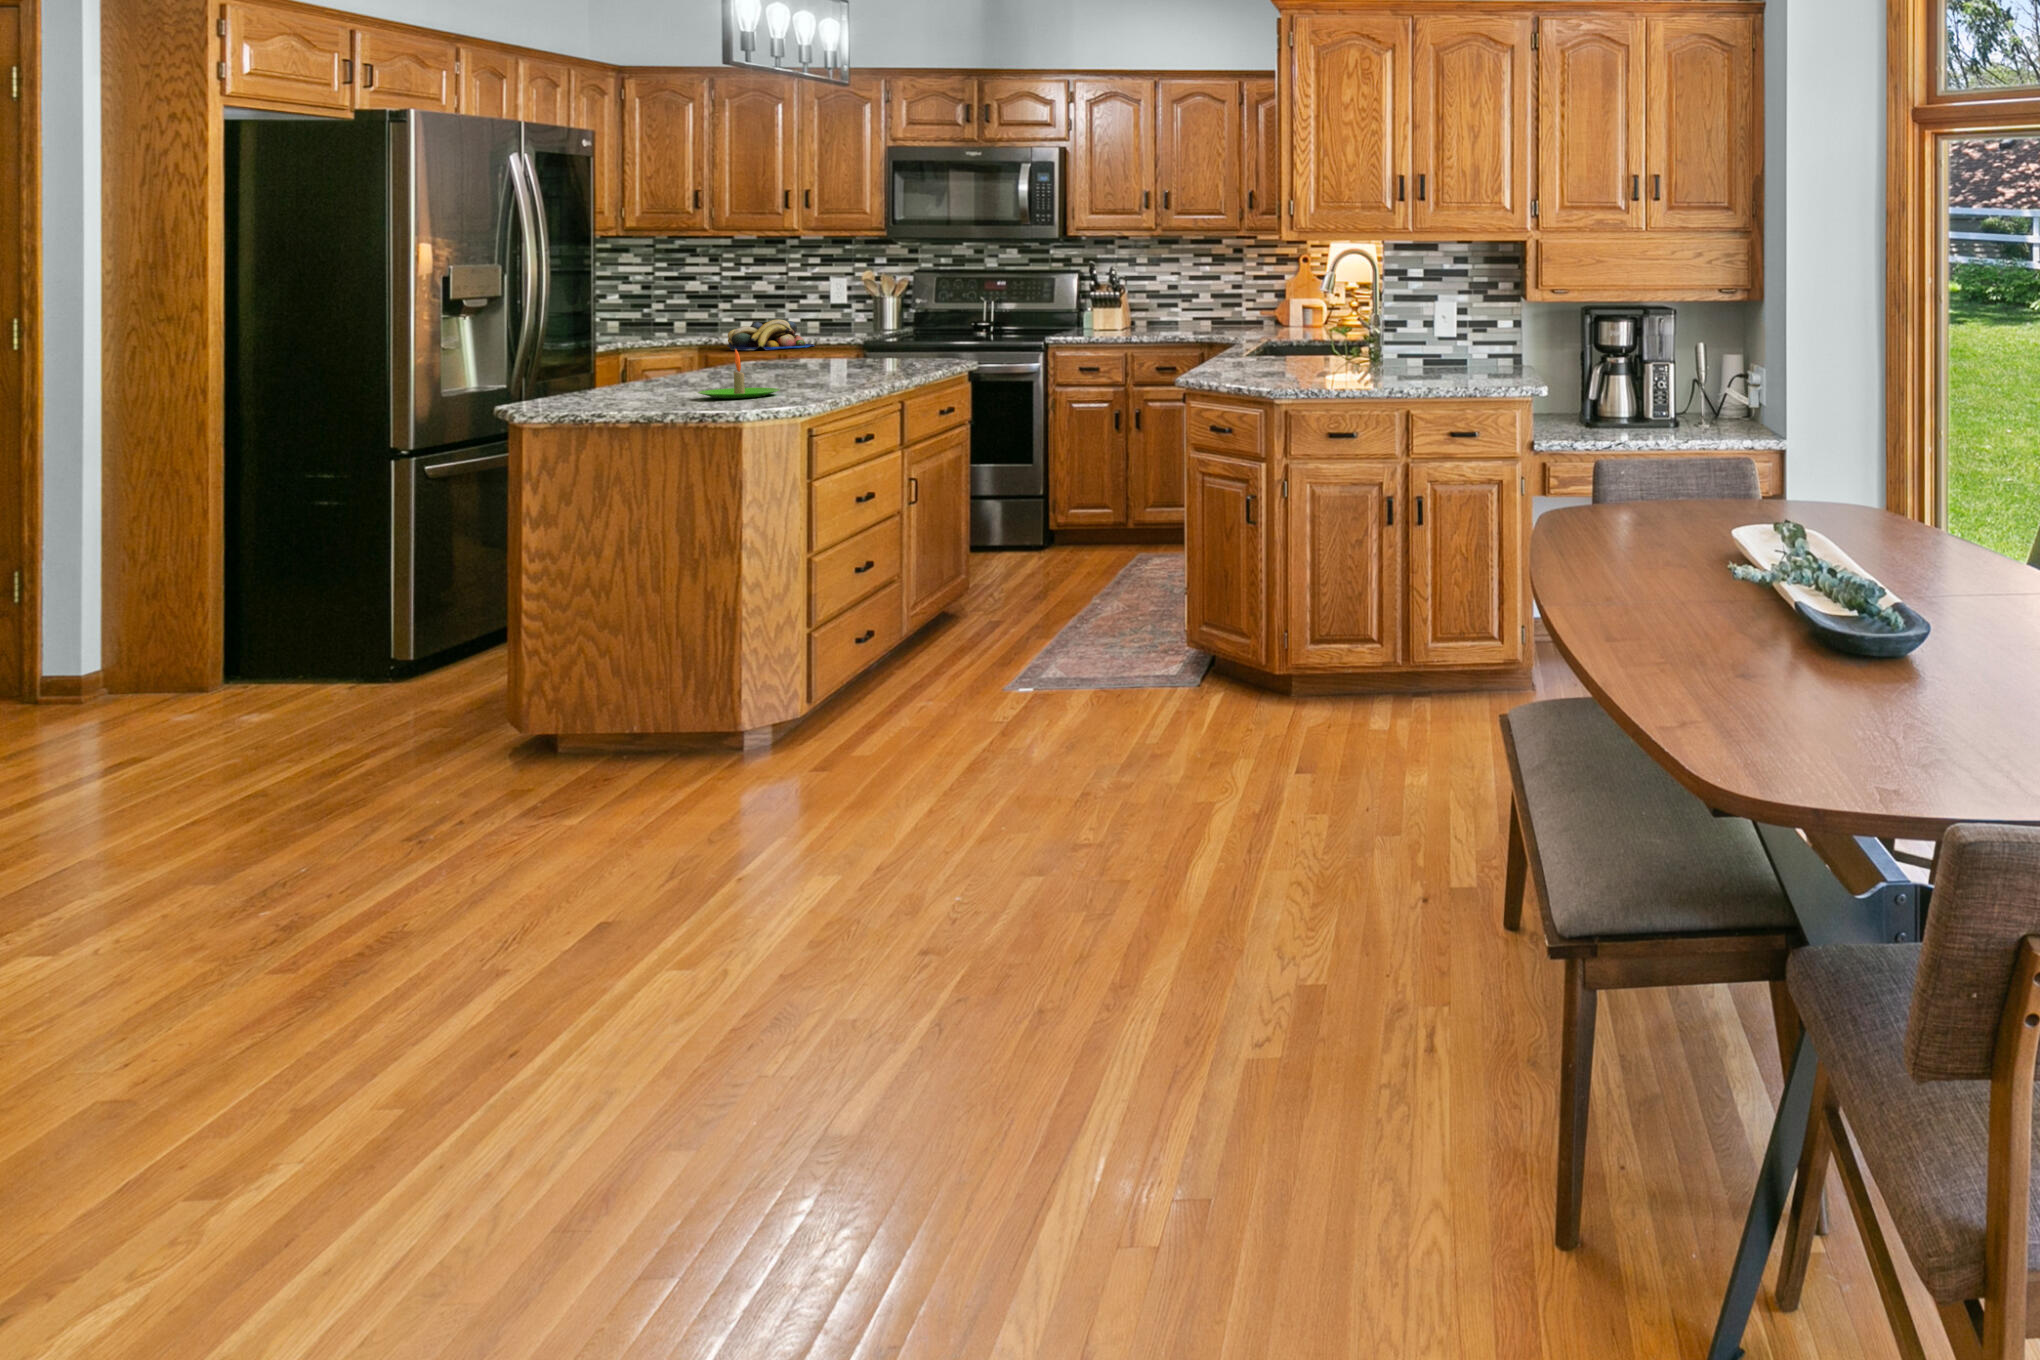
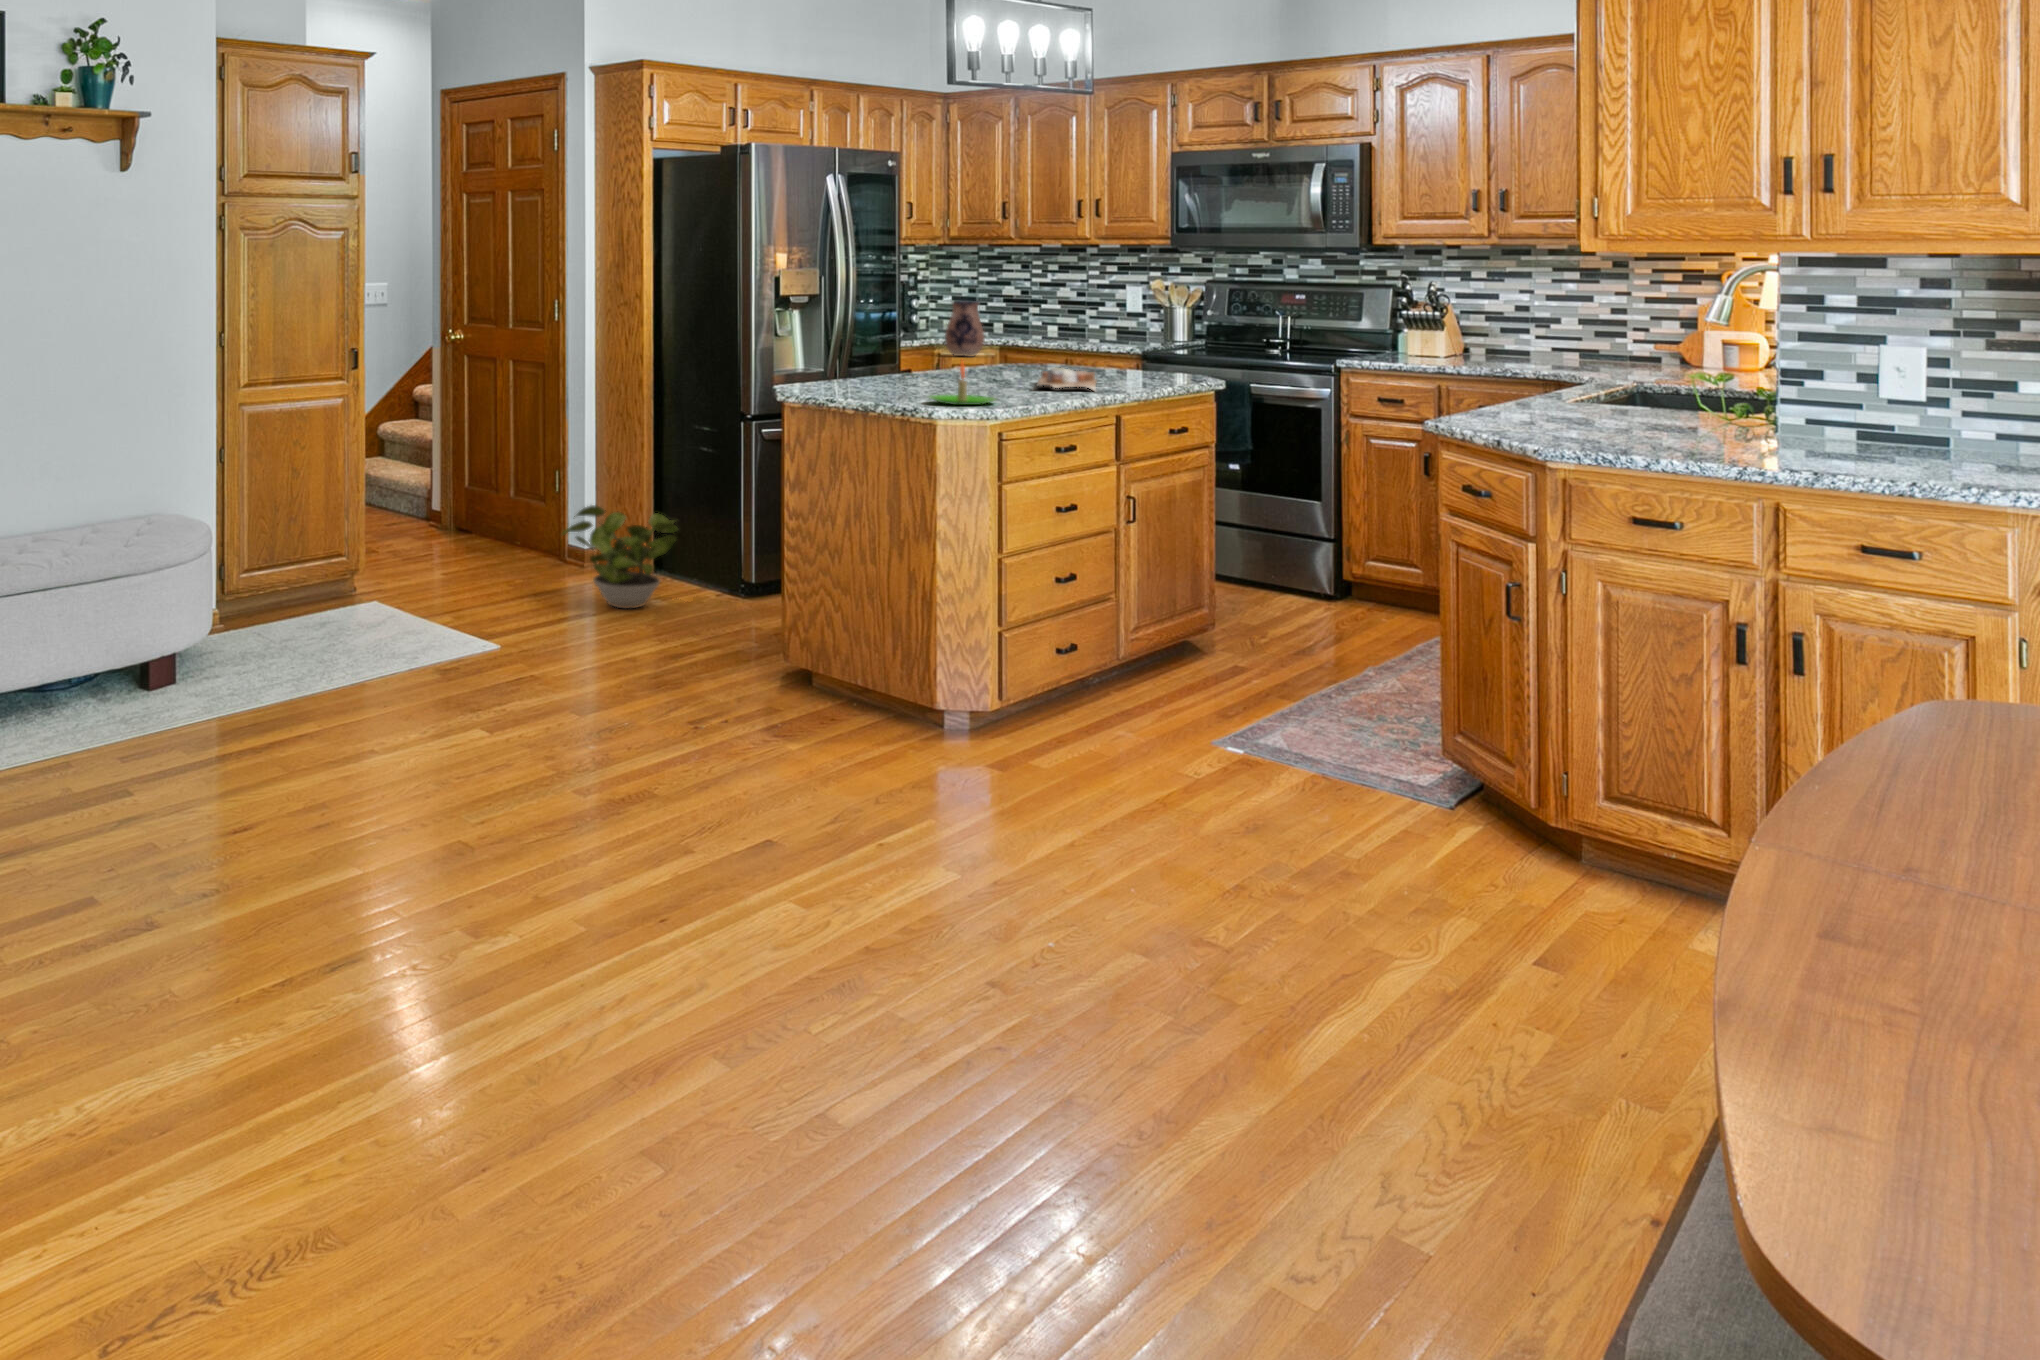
ceramic pitcher: none [638,296,686,355] -> present [945,301,985,356]
fruit bowl: present [727,319,814,350] -> none [1022,327,1103,357]
cutting board: none [793,358,865,377] -> present [1037,368,1096,391]
potted plant: none [99,580,311,716] -> present [562,505,678,608]

